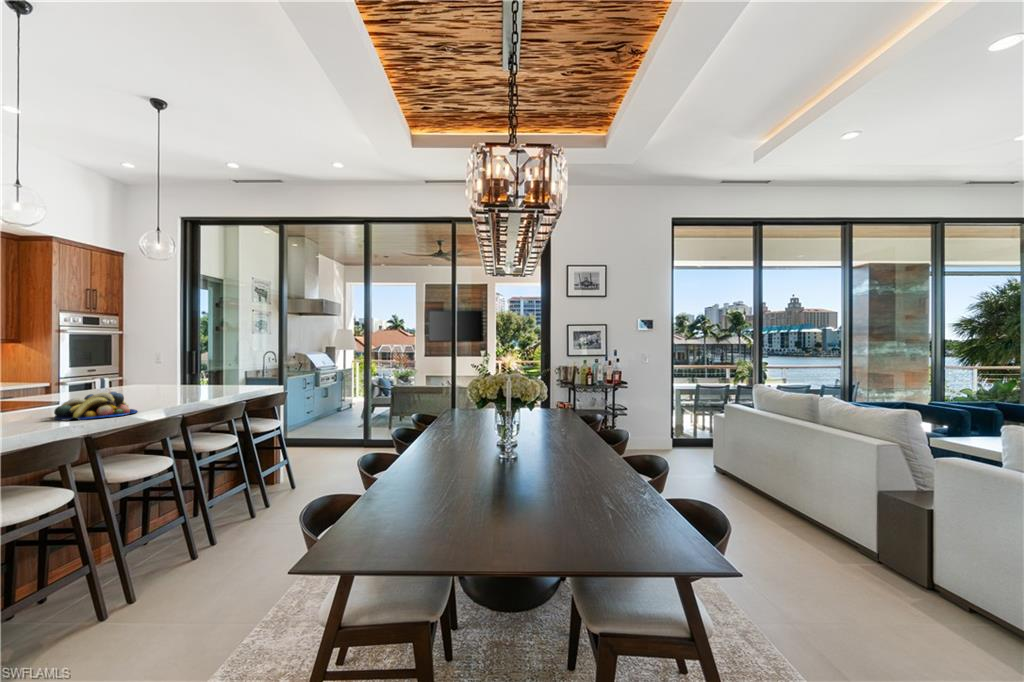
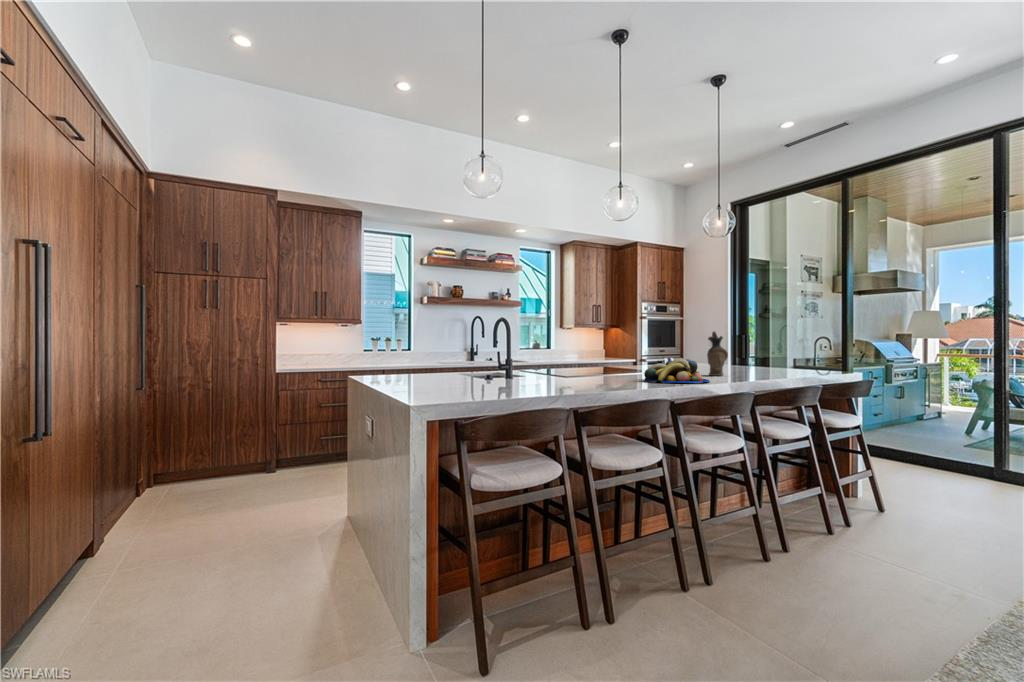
ceramic pitcher: none [141,359,163,402] -> present [707,331,728,376]

